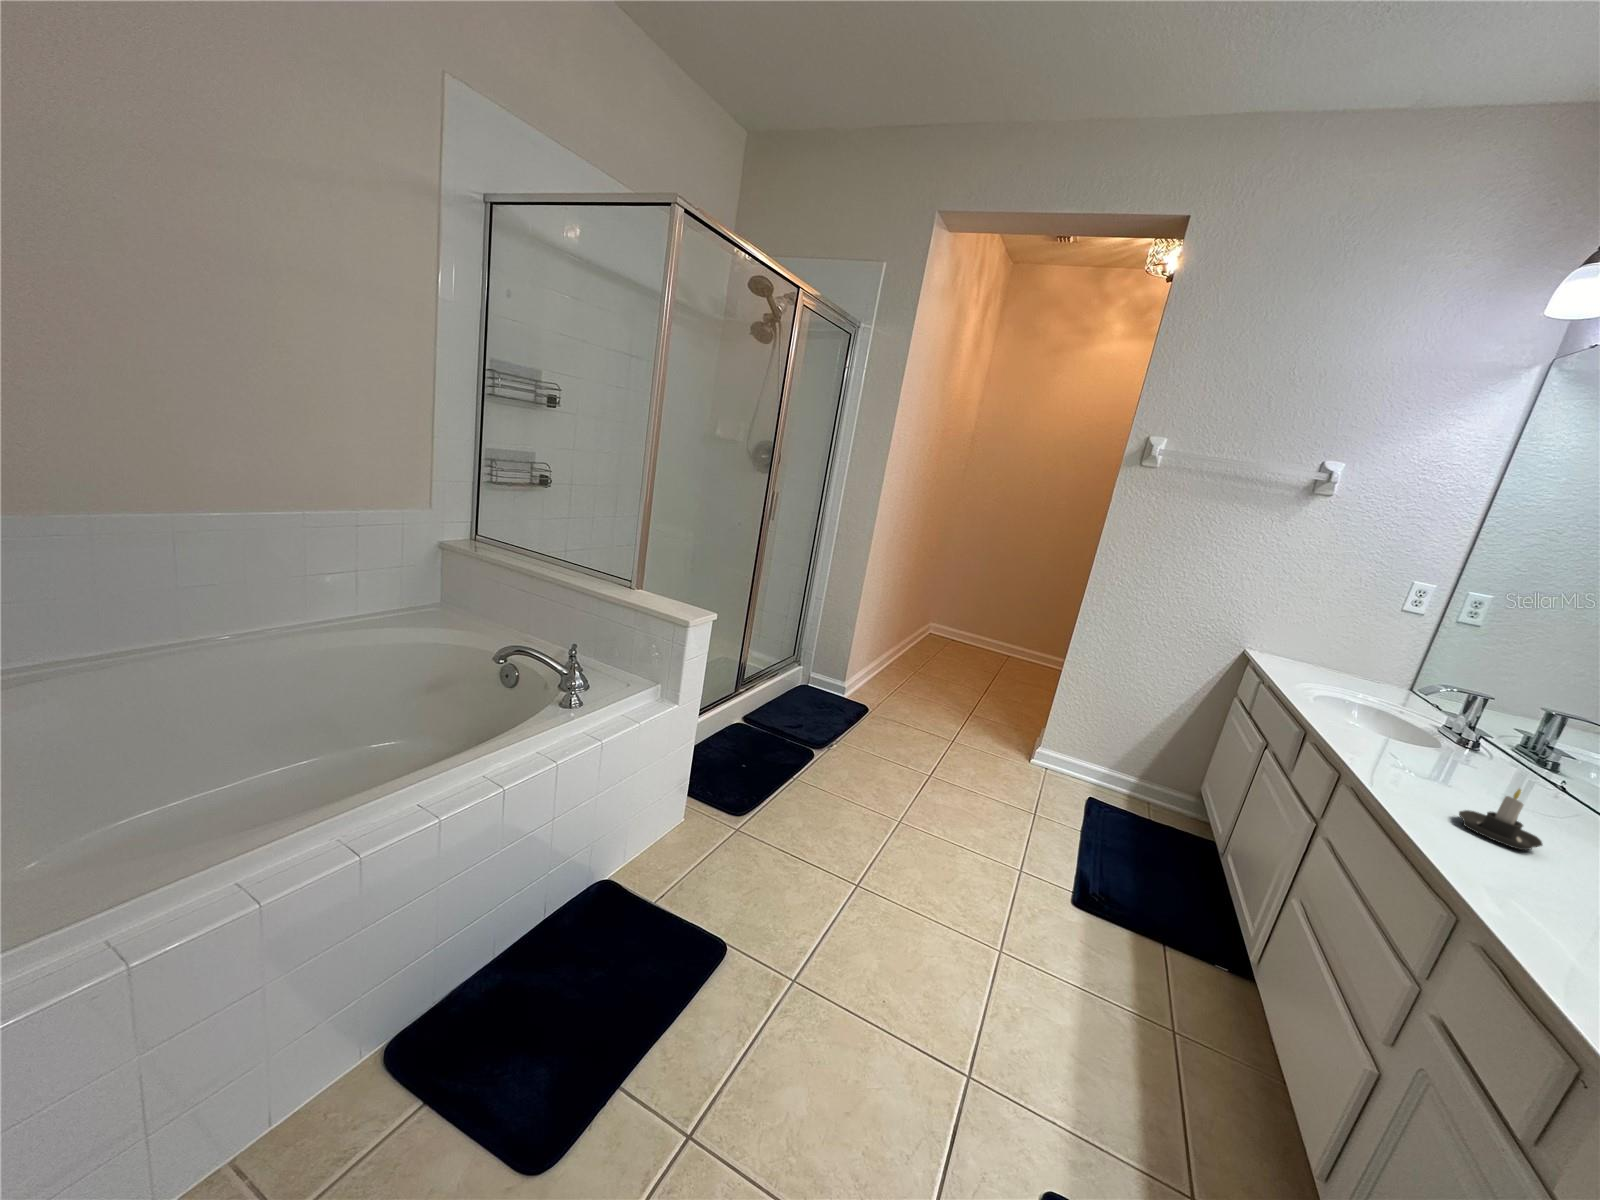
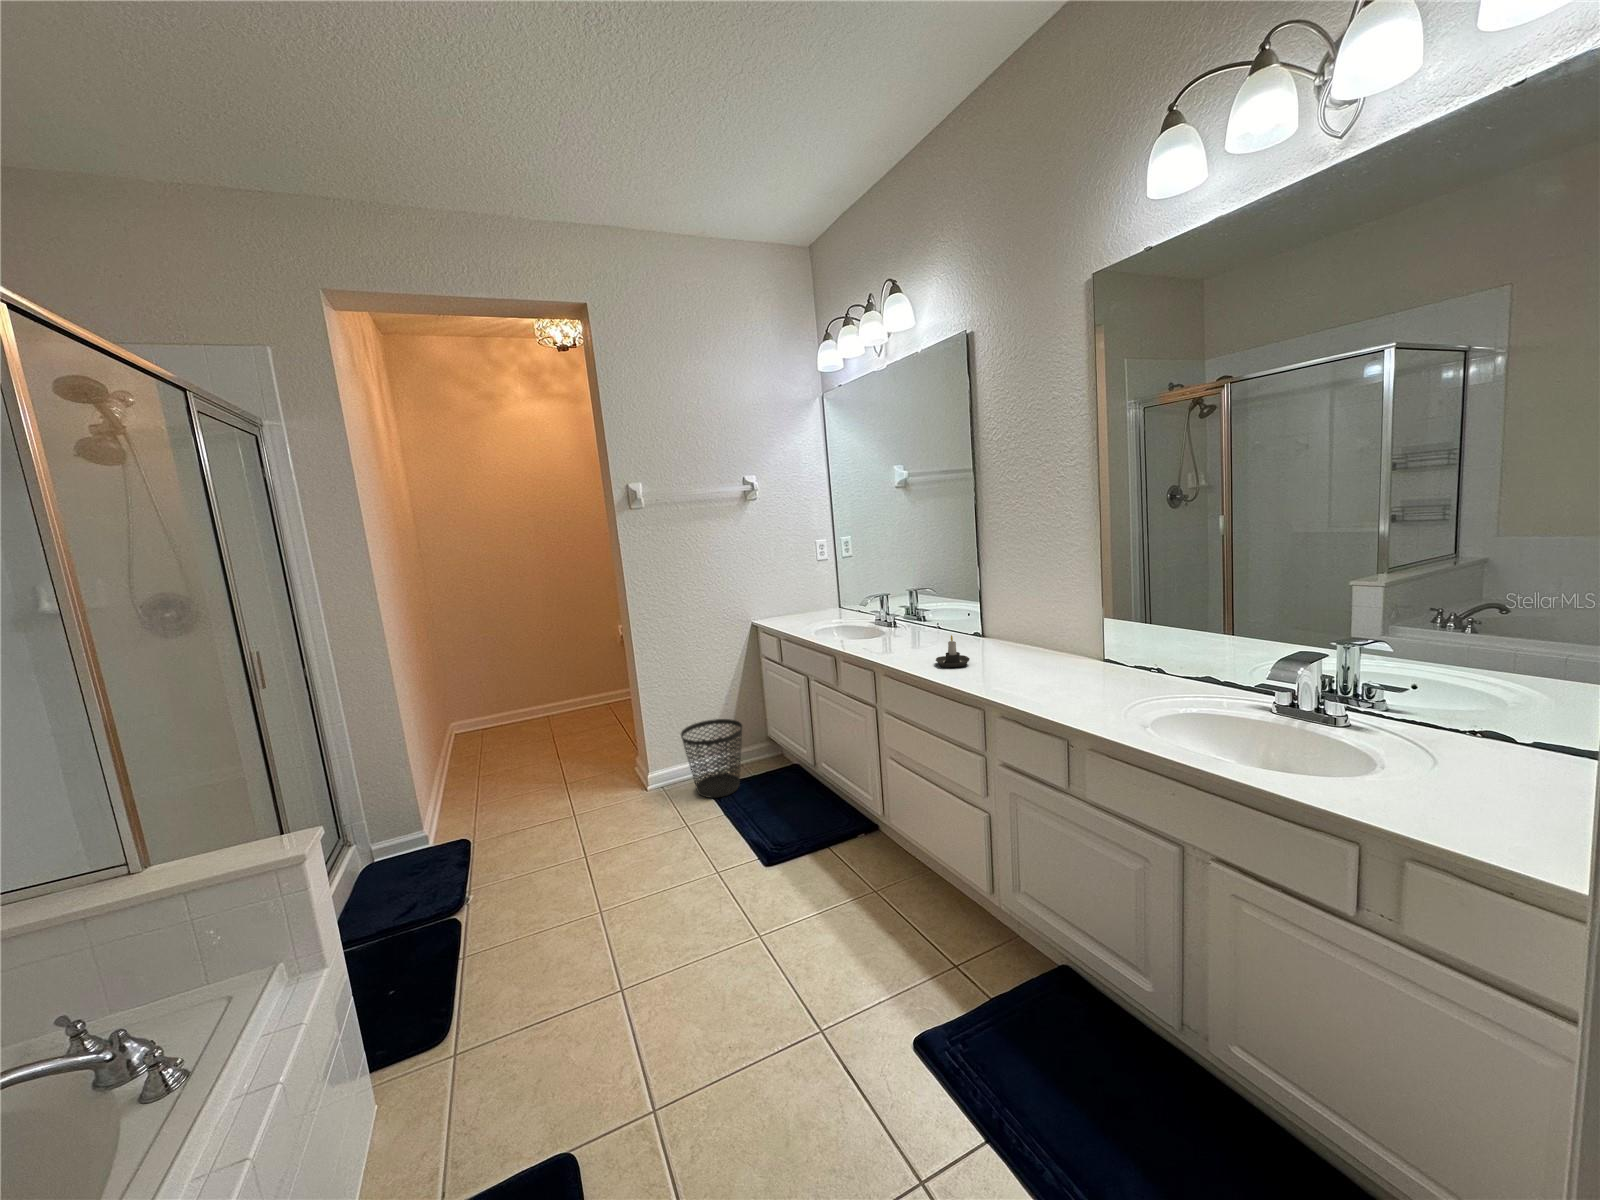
wastebasket: none [1074,724,1162,821] -> present [681,719,742,798]

